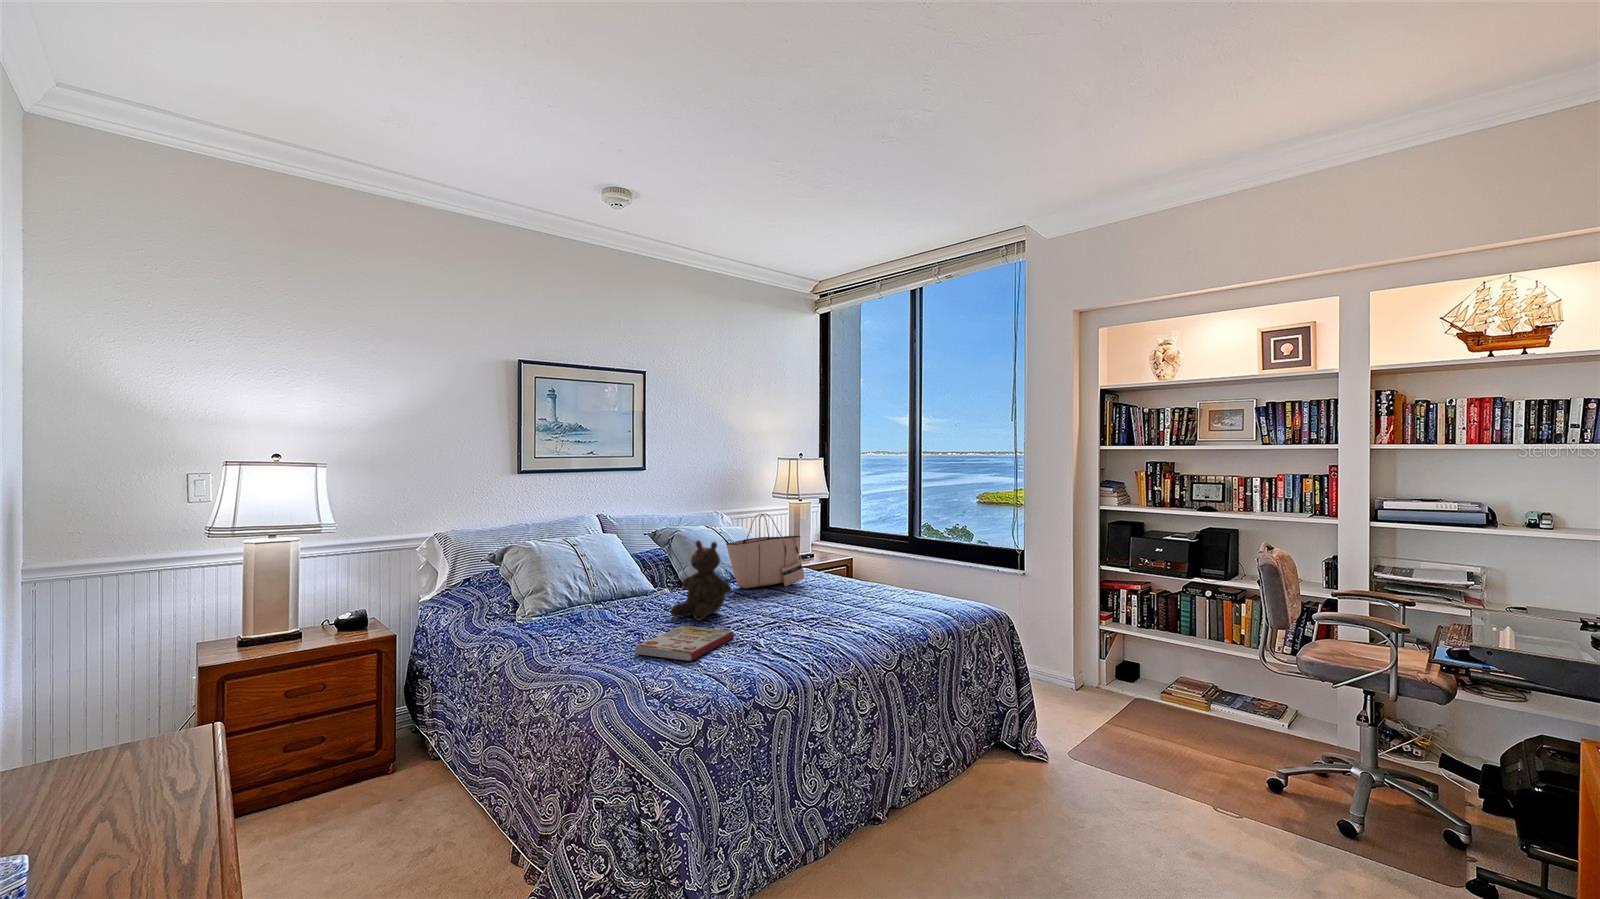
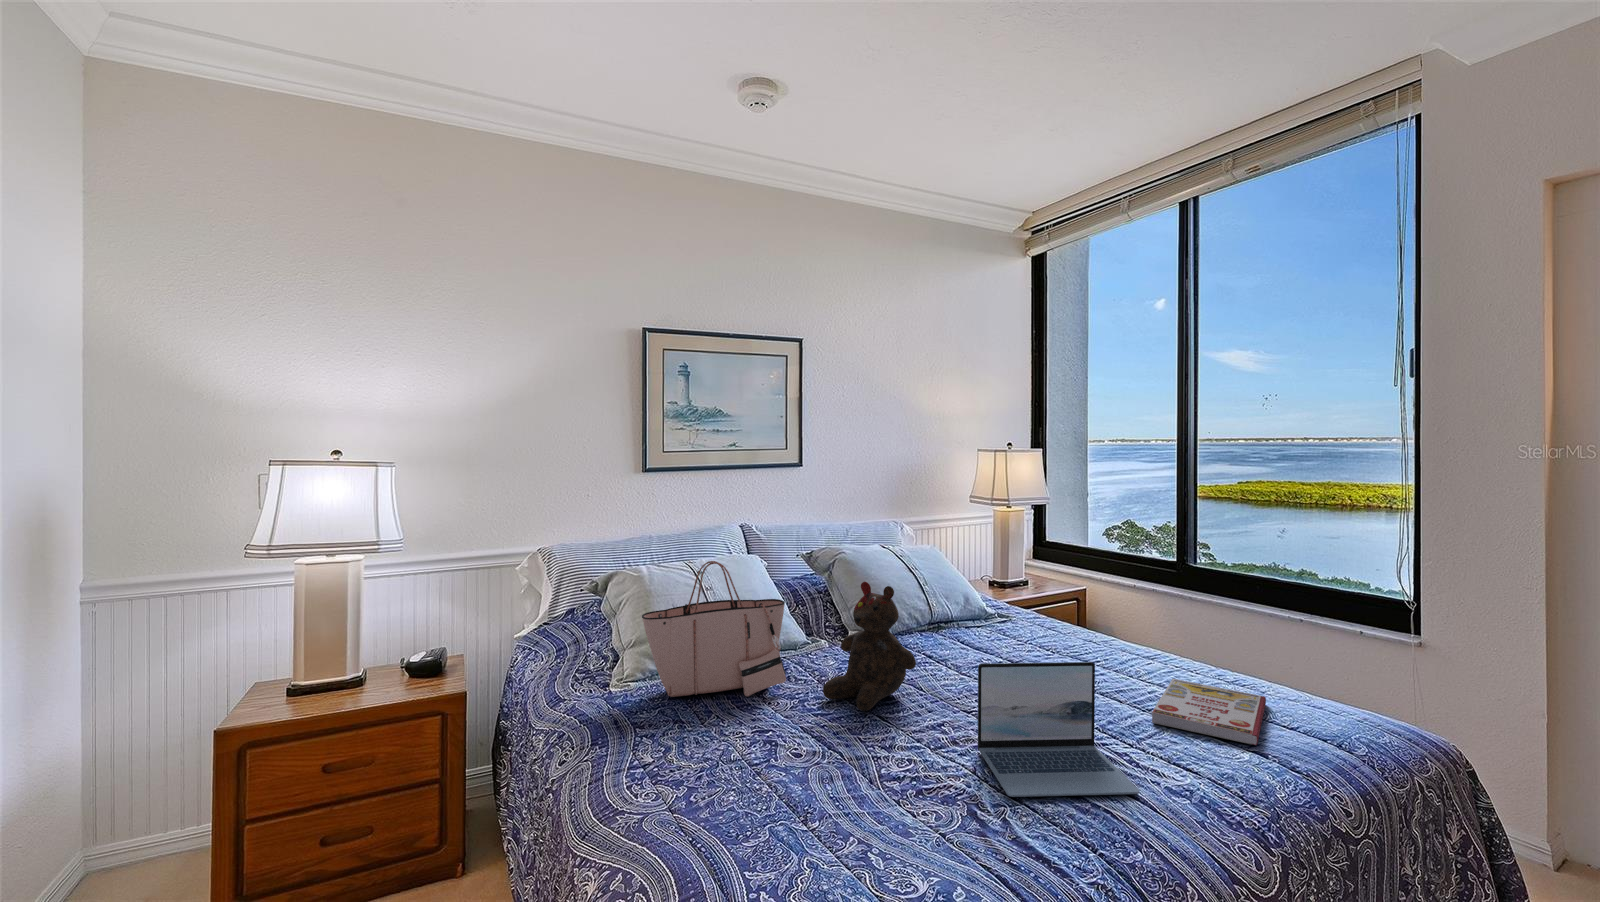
tote bag: present [726,514,805,588] -> present [642,561,786,697]
laptop: none [768,576,853,647] -> present [978,662,1139,797]
book: present [635,626,734,661] -> present [1152,679,1266,745]

